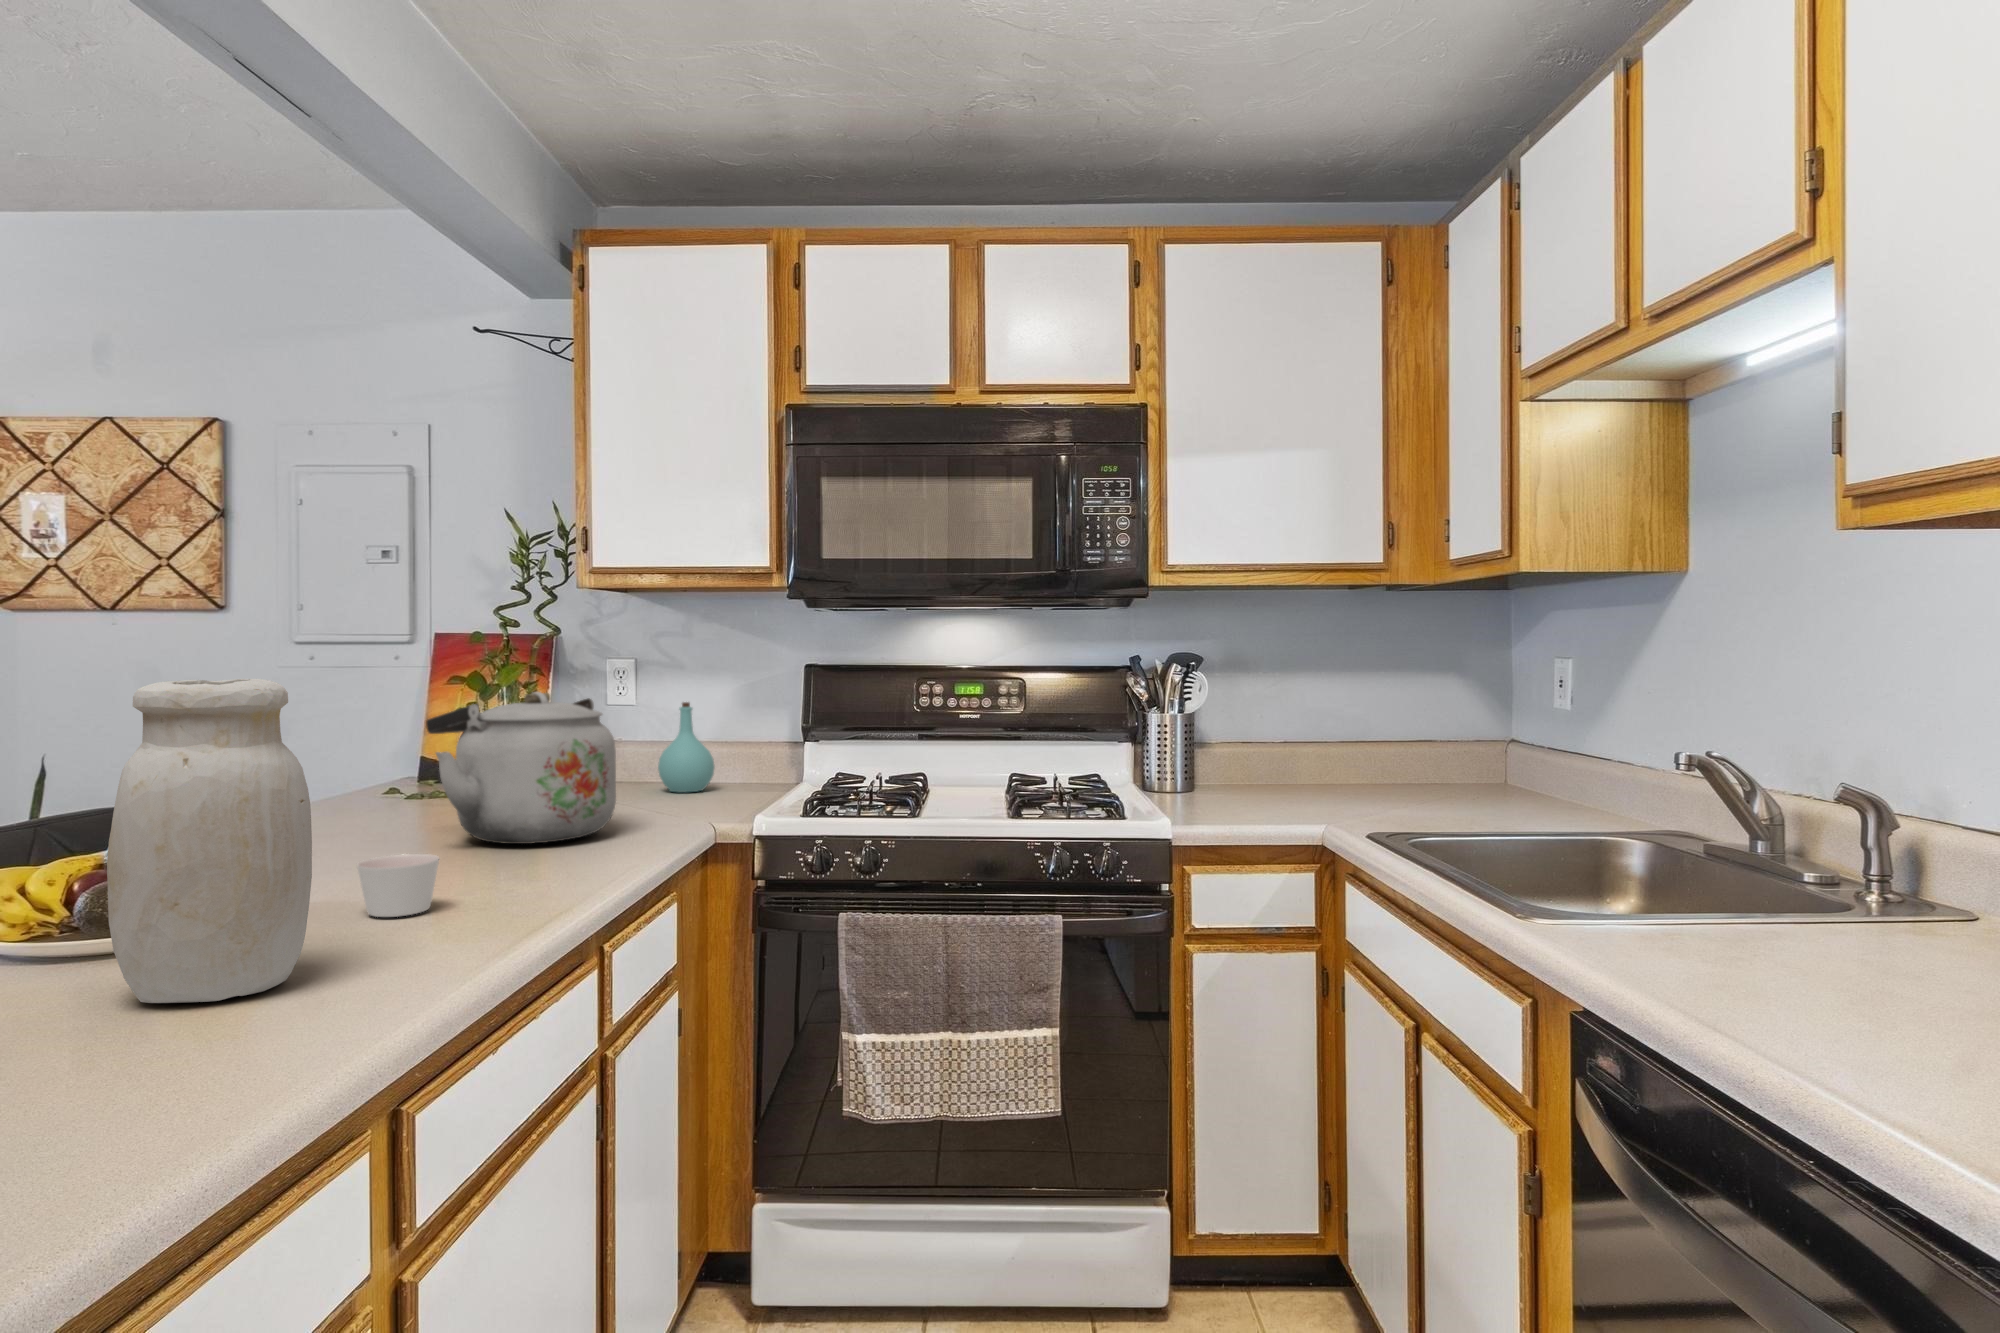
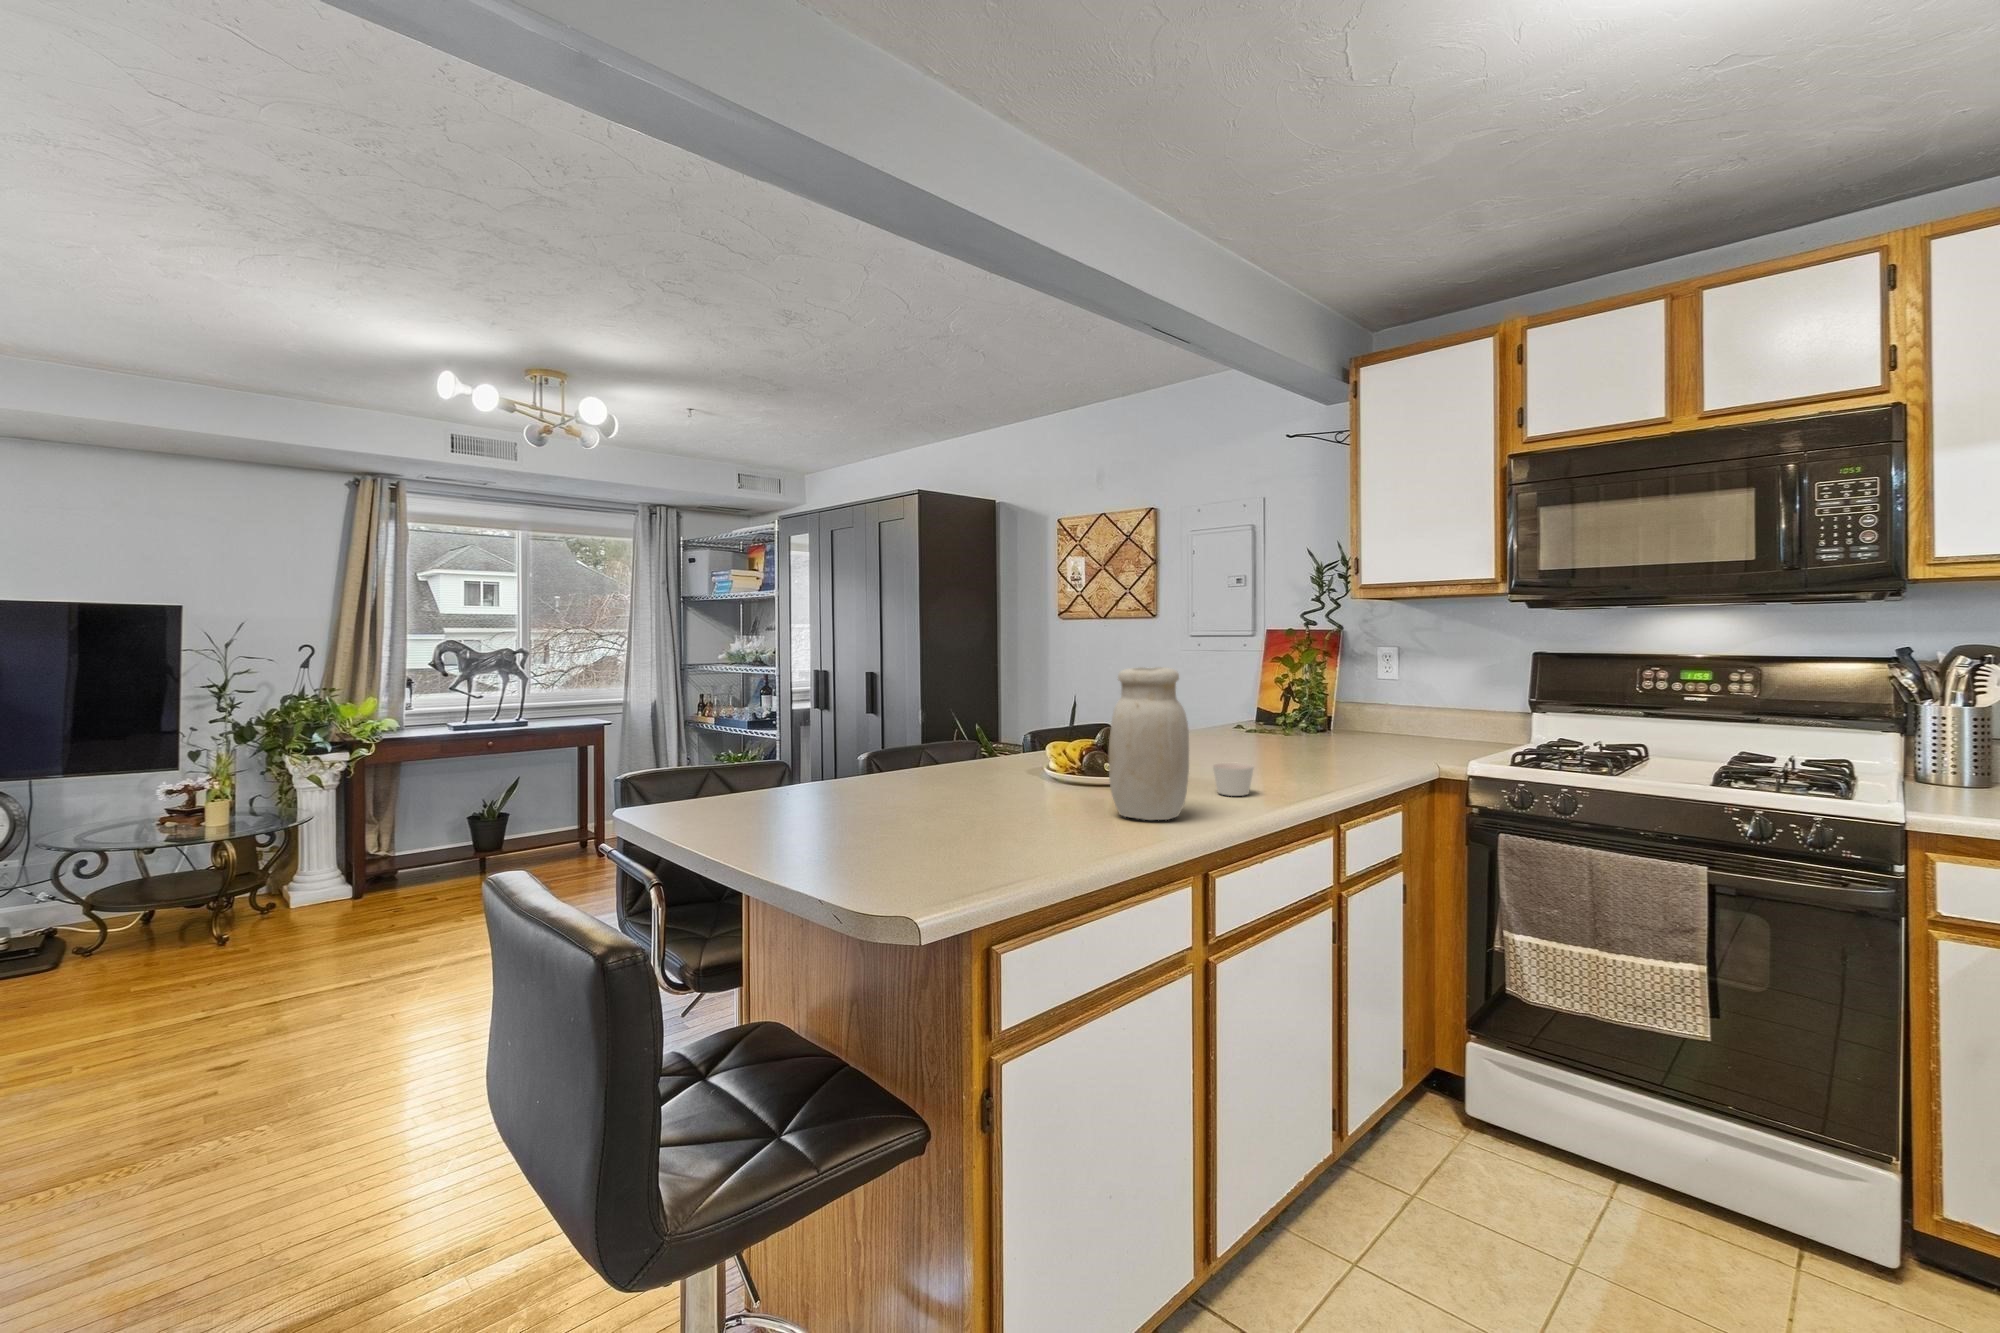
kettle: present [426,692,616,844] -> none [1254,671,1369,766]
bottle: present [658,702,714,793] -> none [1409,679,1453,743]

